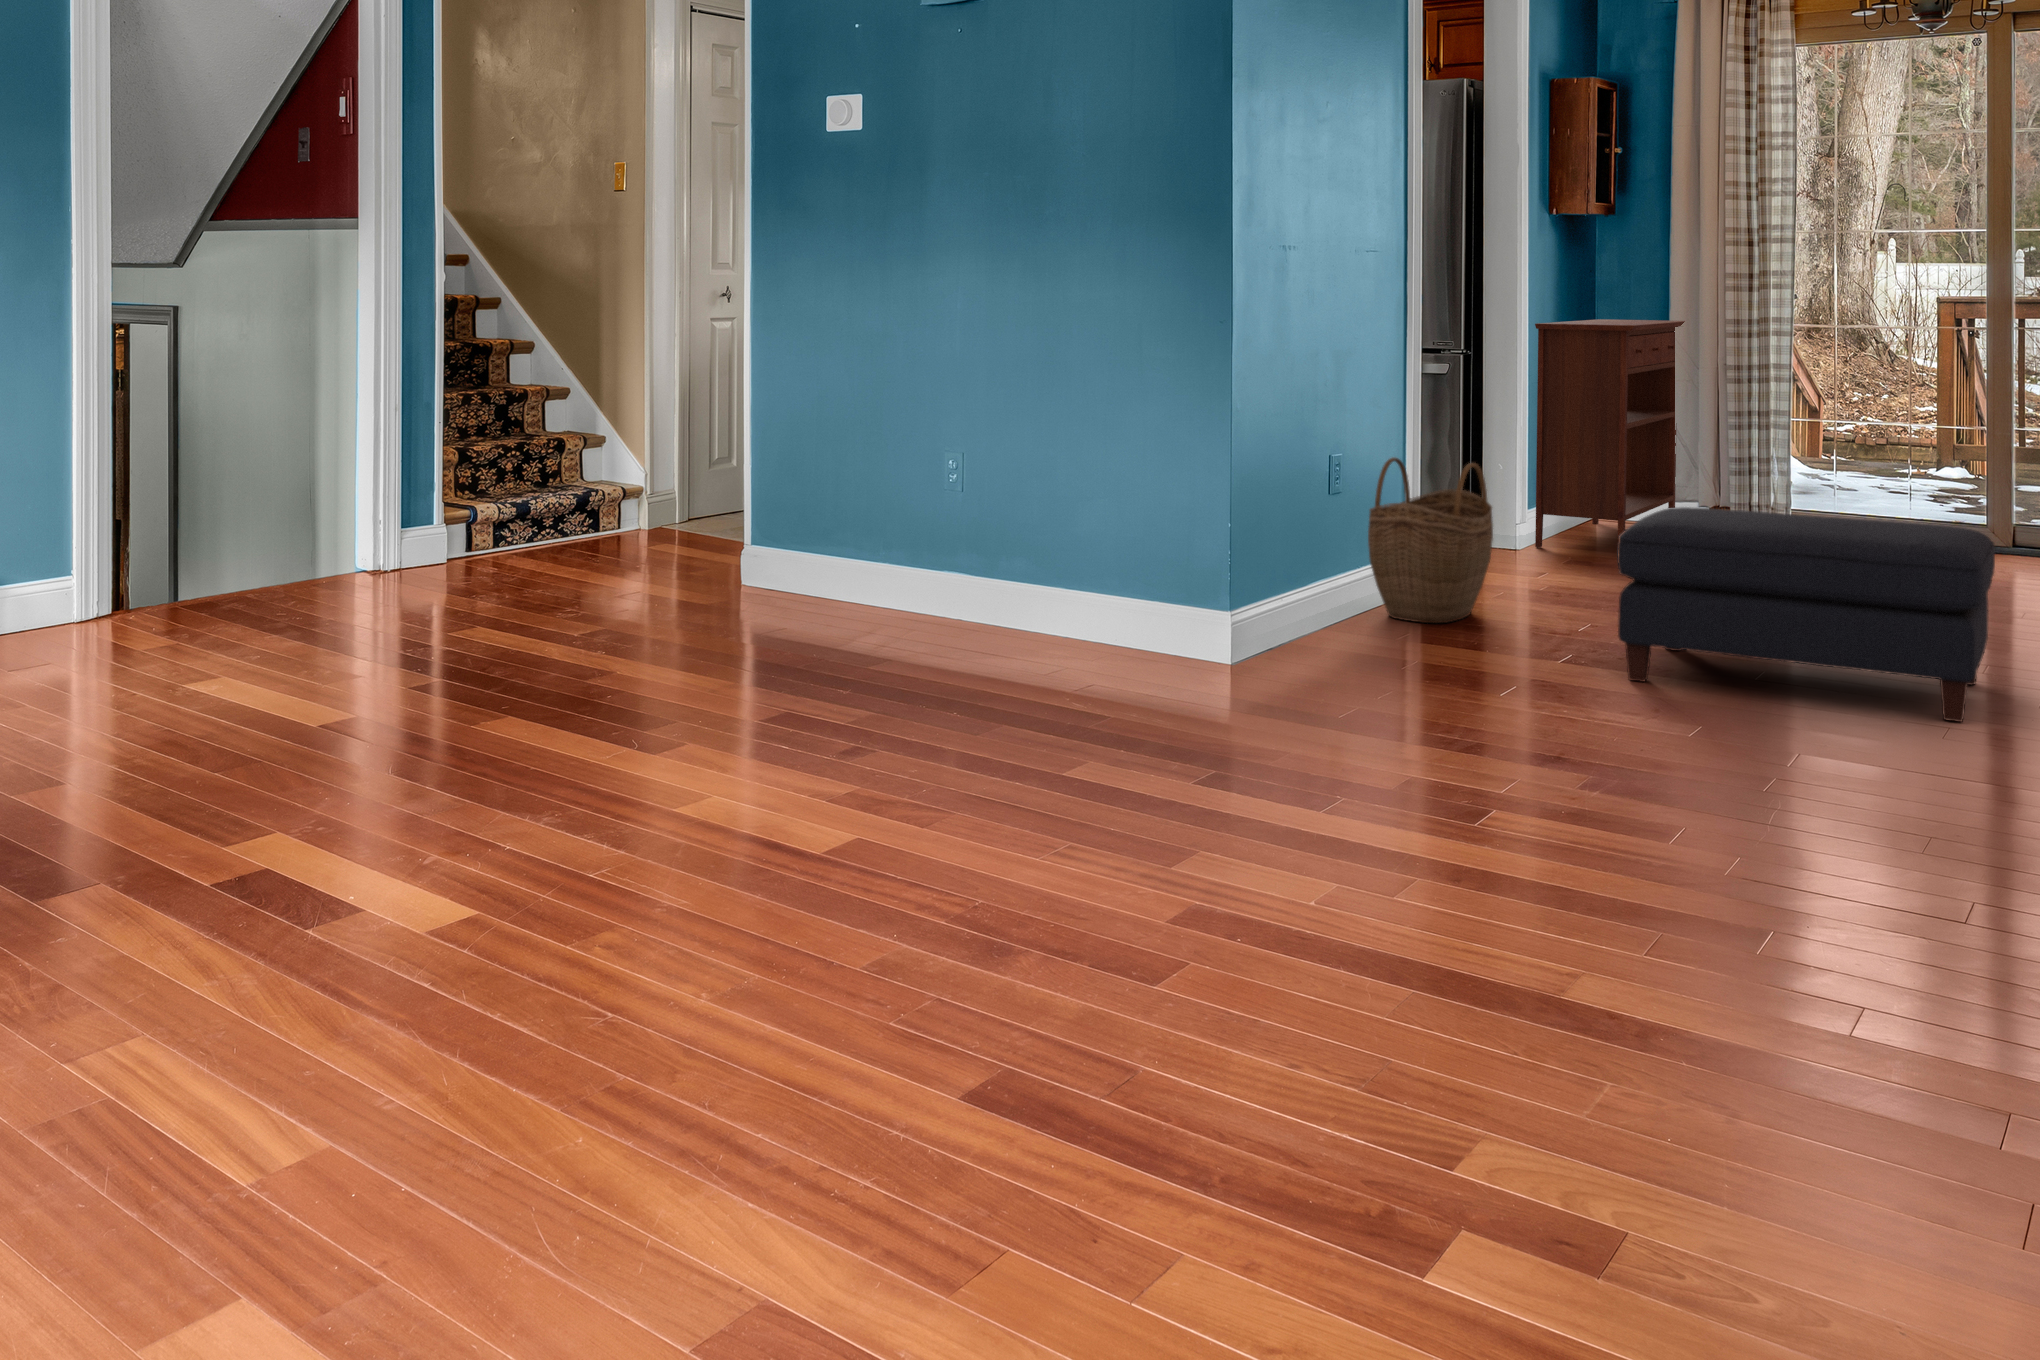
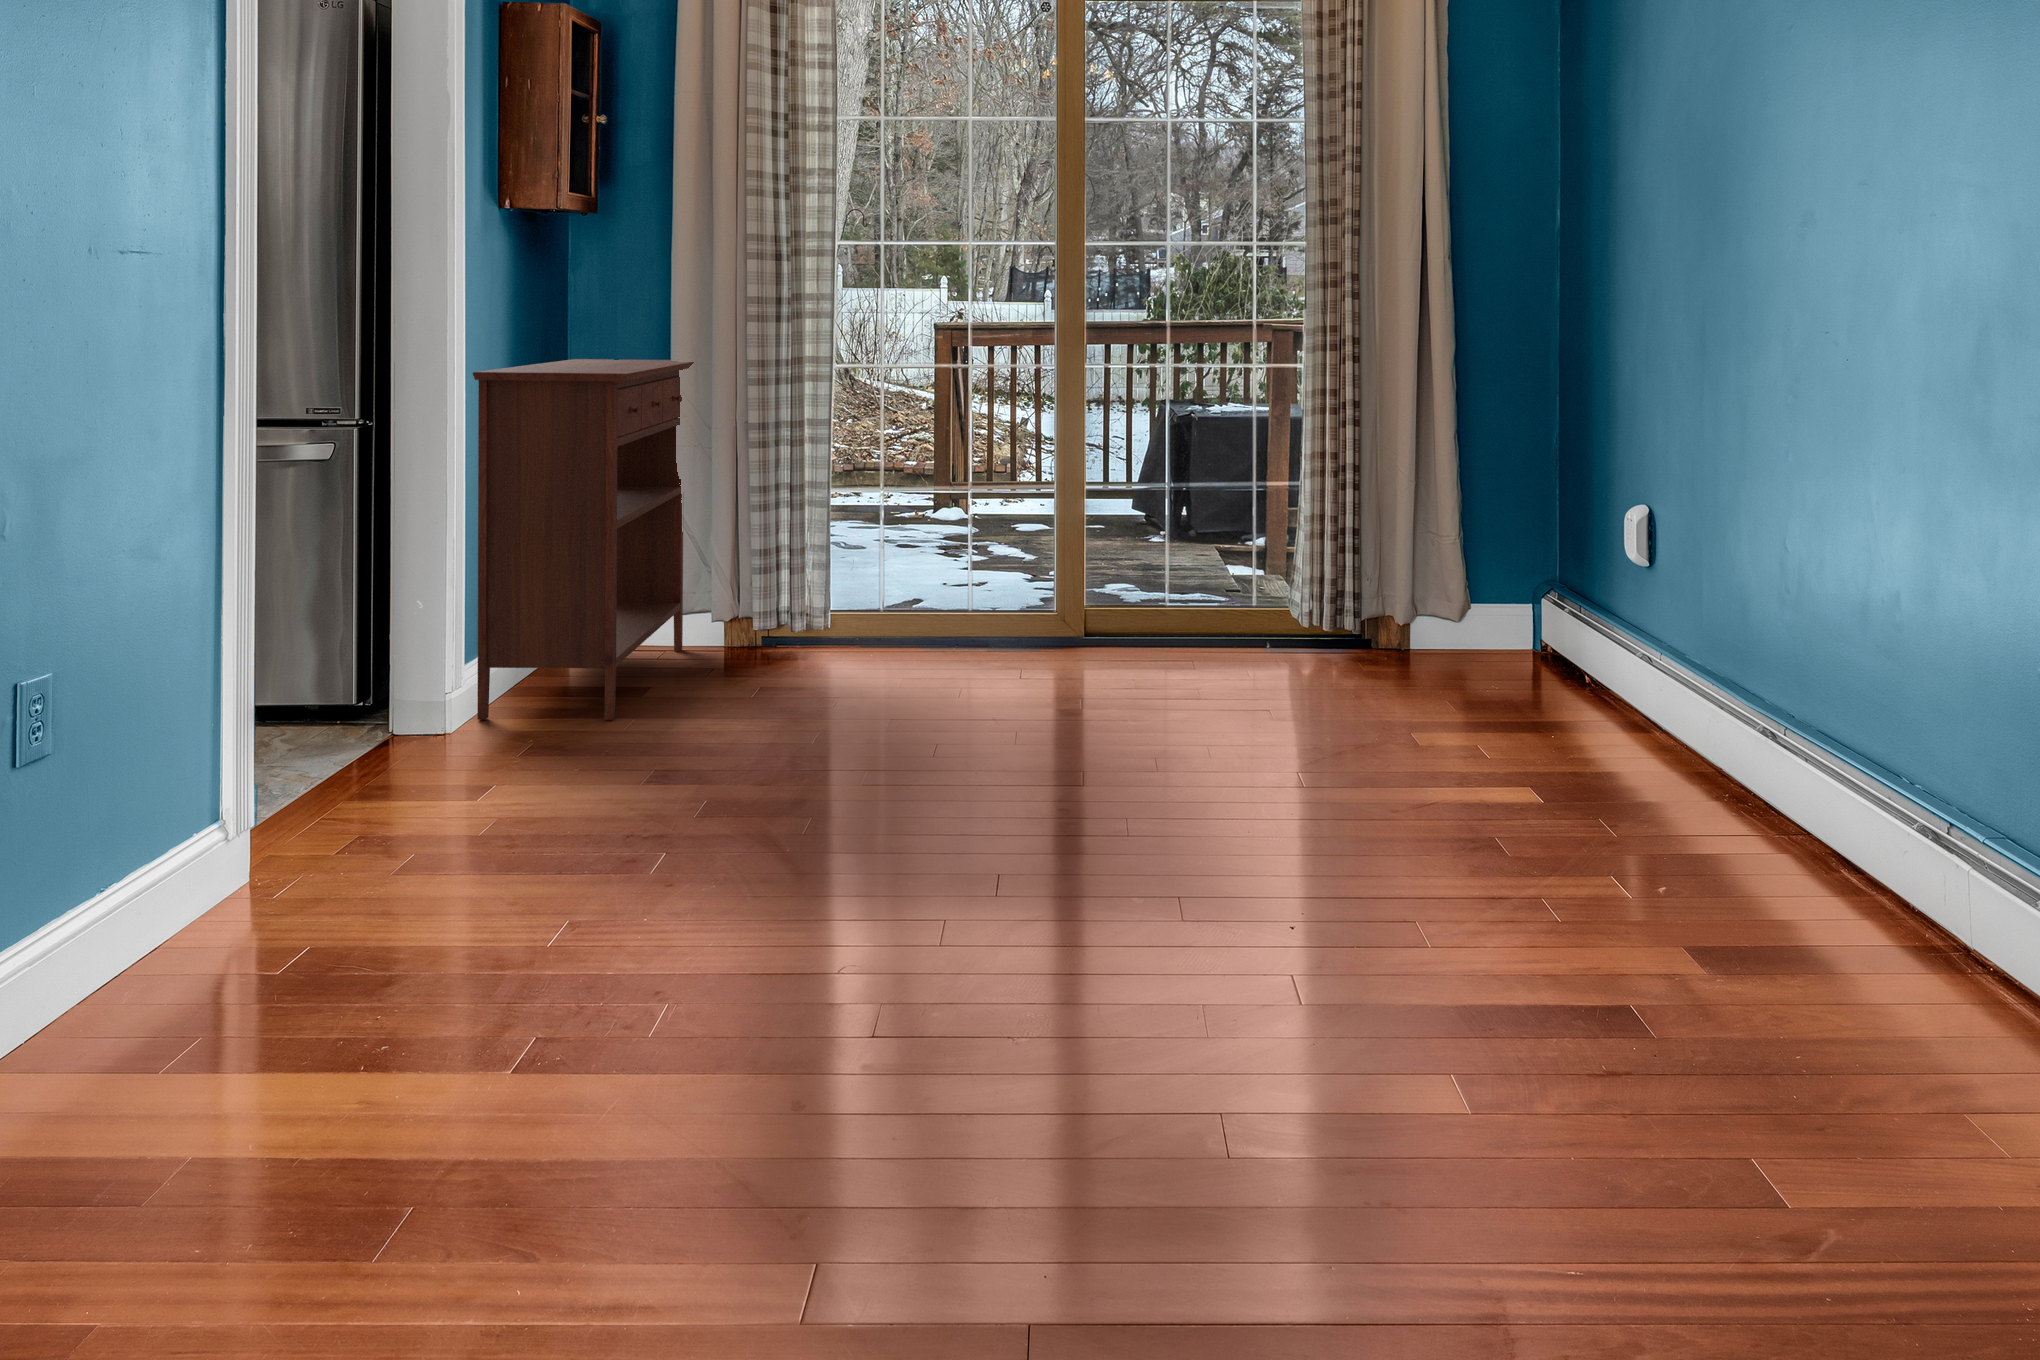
woven basket: present [1368,457,1493,623] -> none [75,668,370,1025]
ottoman: present [1617,507,1995,722] -> none [611,732,1290,1169]

